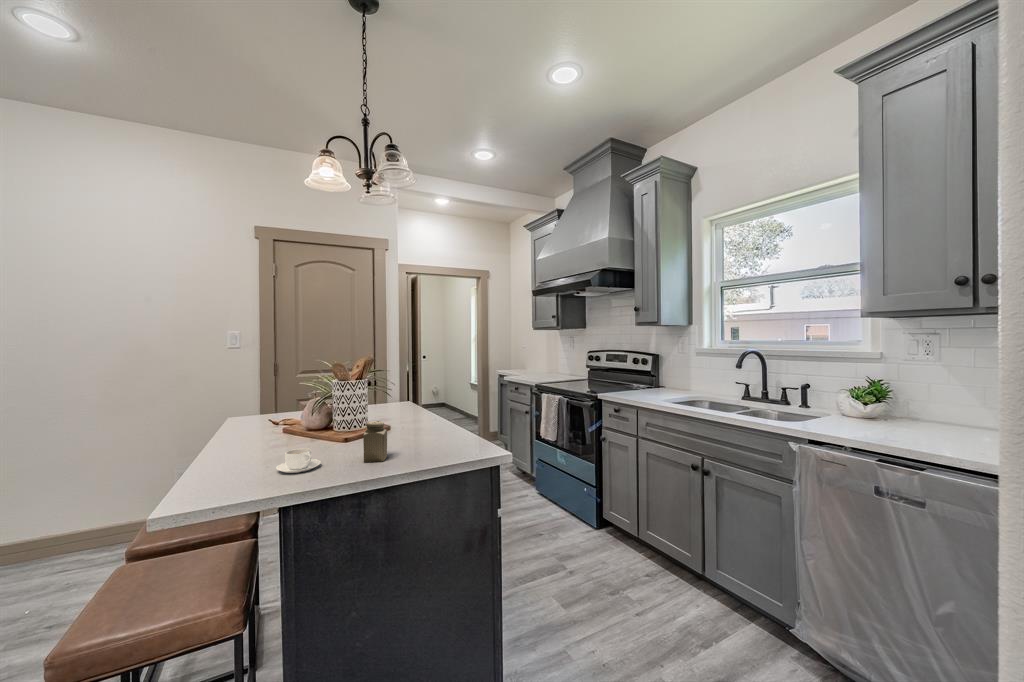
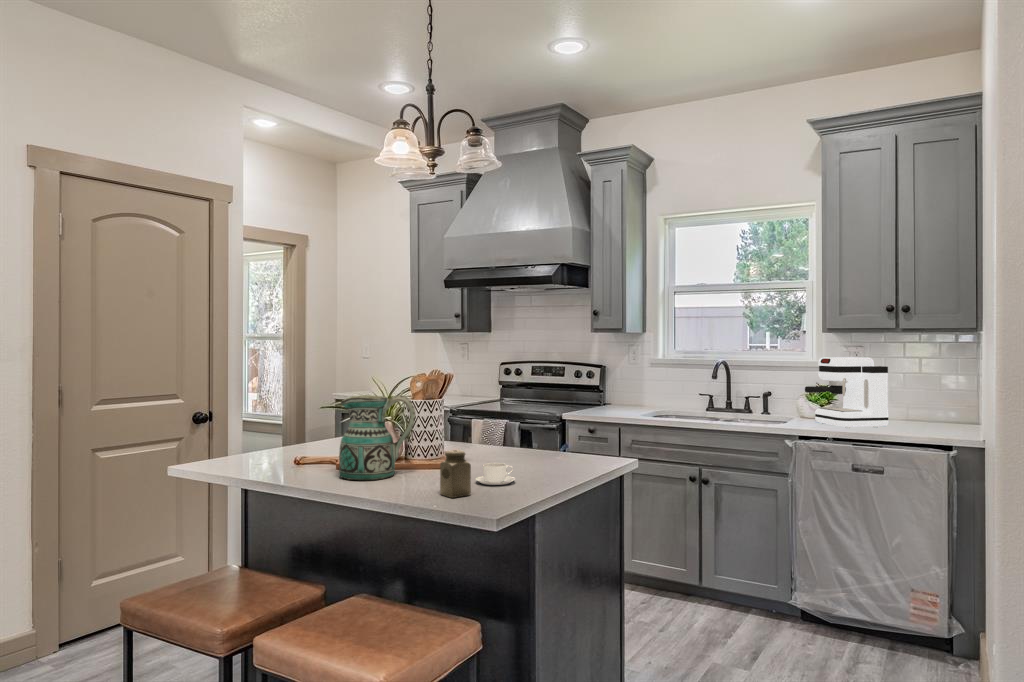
coffee maker: none [824,348,955,441] -> present [805,357,889,428]
ceramic pitcher: none [235,377,289,449] -> present [339,395,415,480]
salt shaker: present [363,421,387,462] -> present [440,450,471,498]

